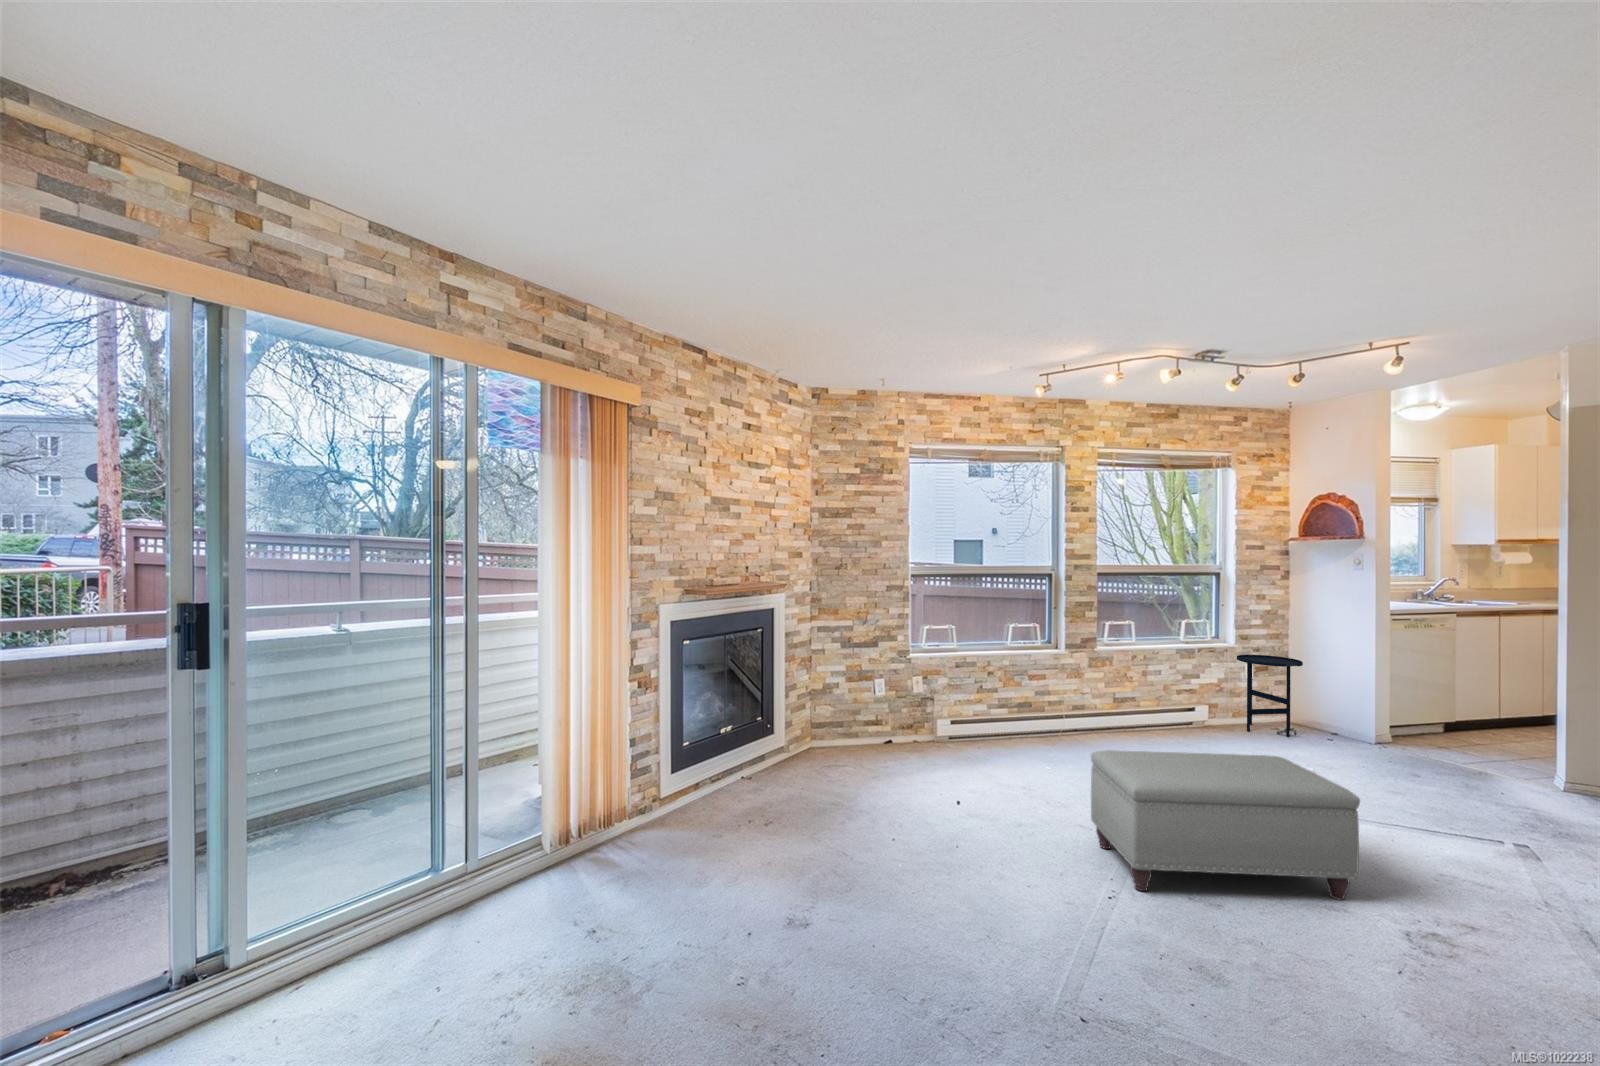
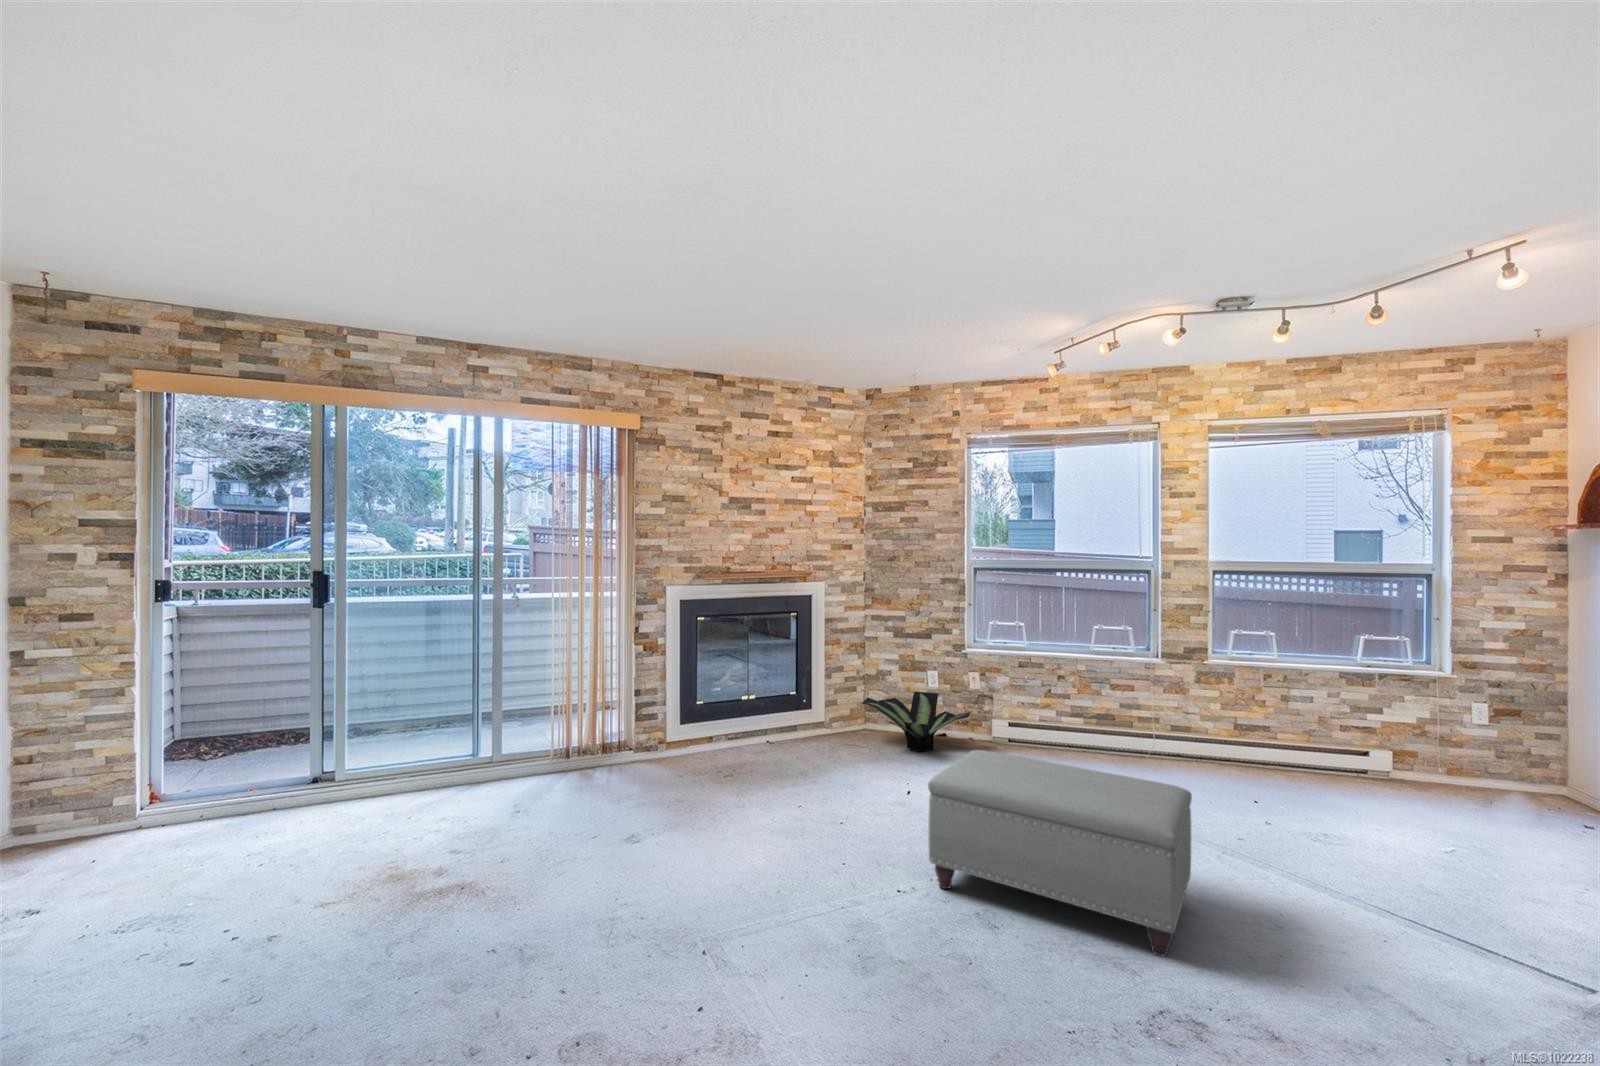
side table: present [1237,655,1303,737] -> none [1438,689,1548,811]
potted plant: none [839,700,946,763] -> present [862,692,970,752]

